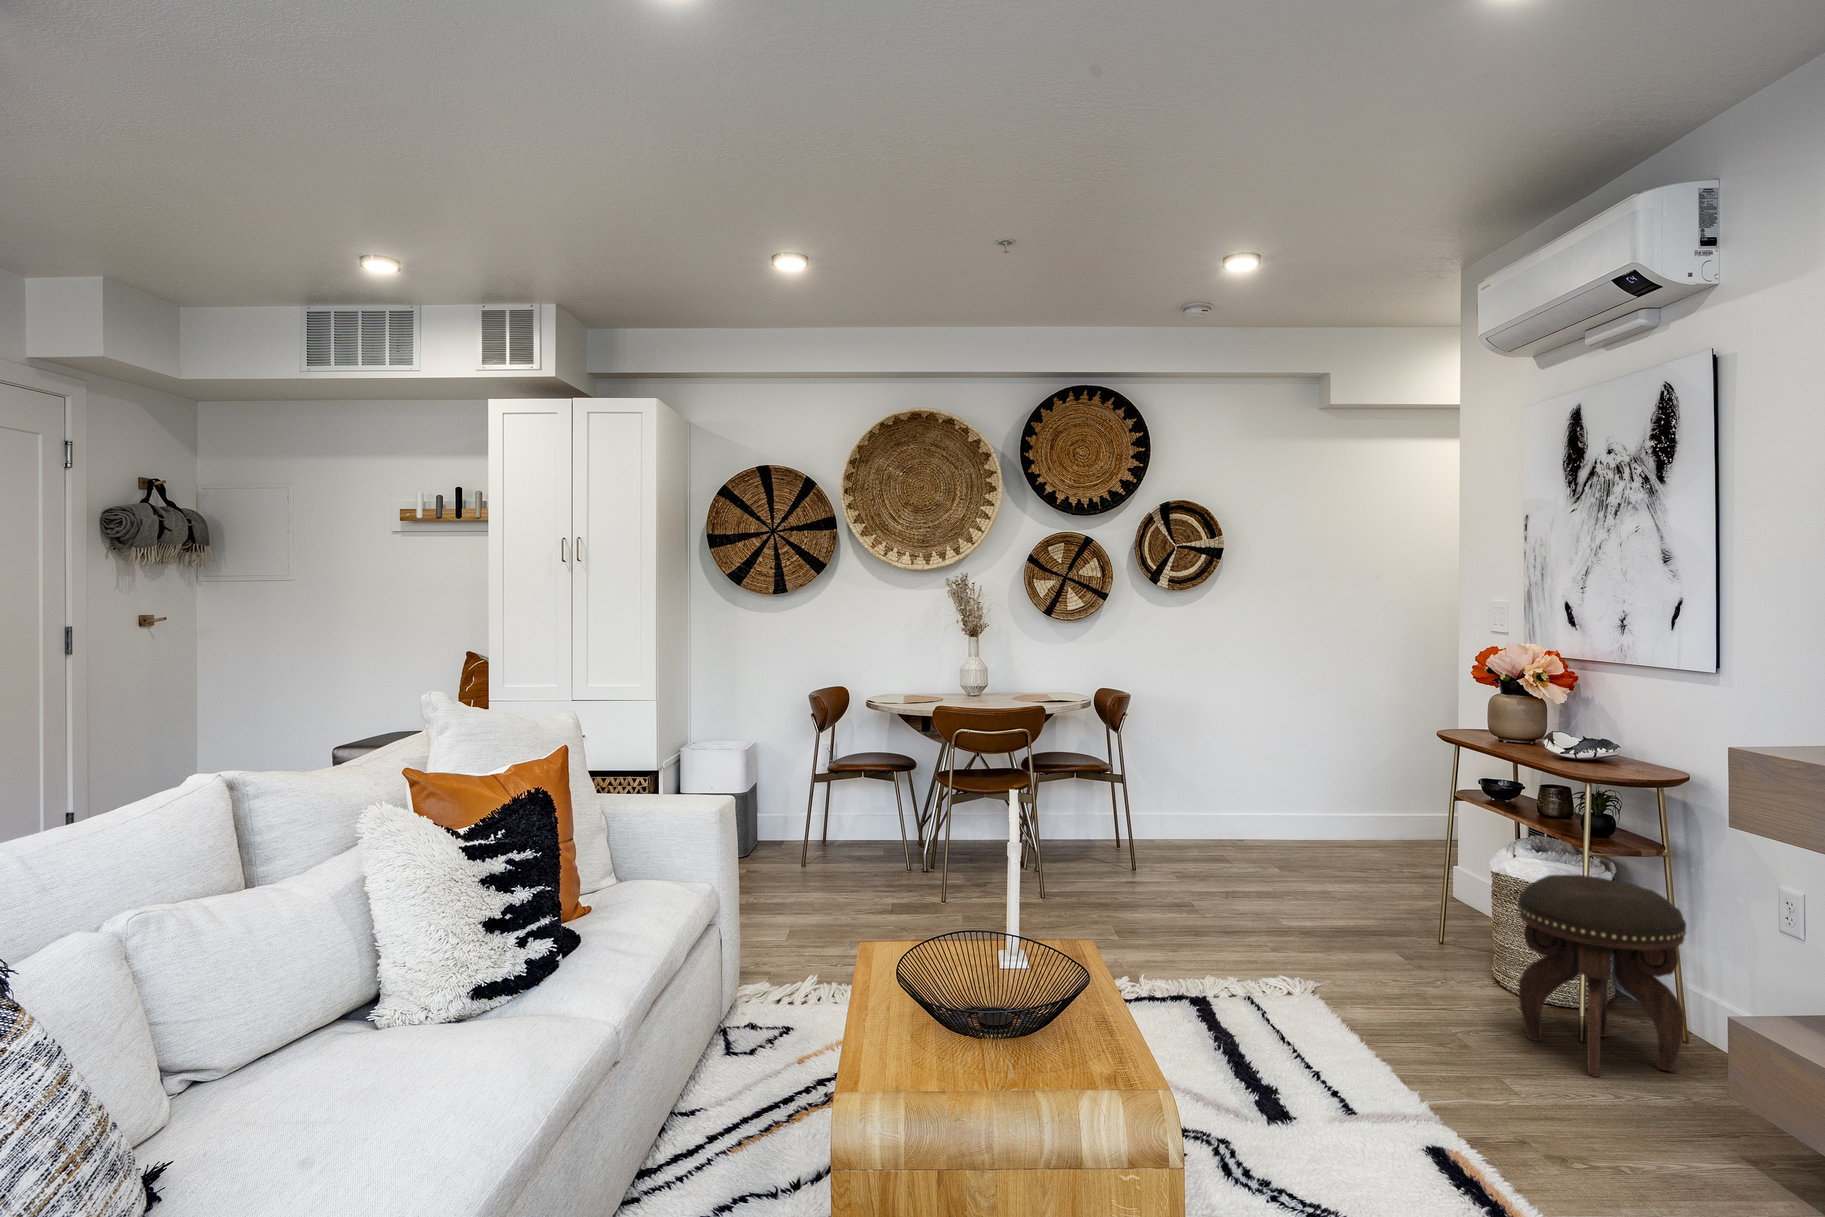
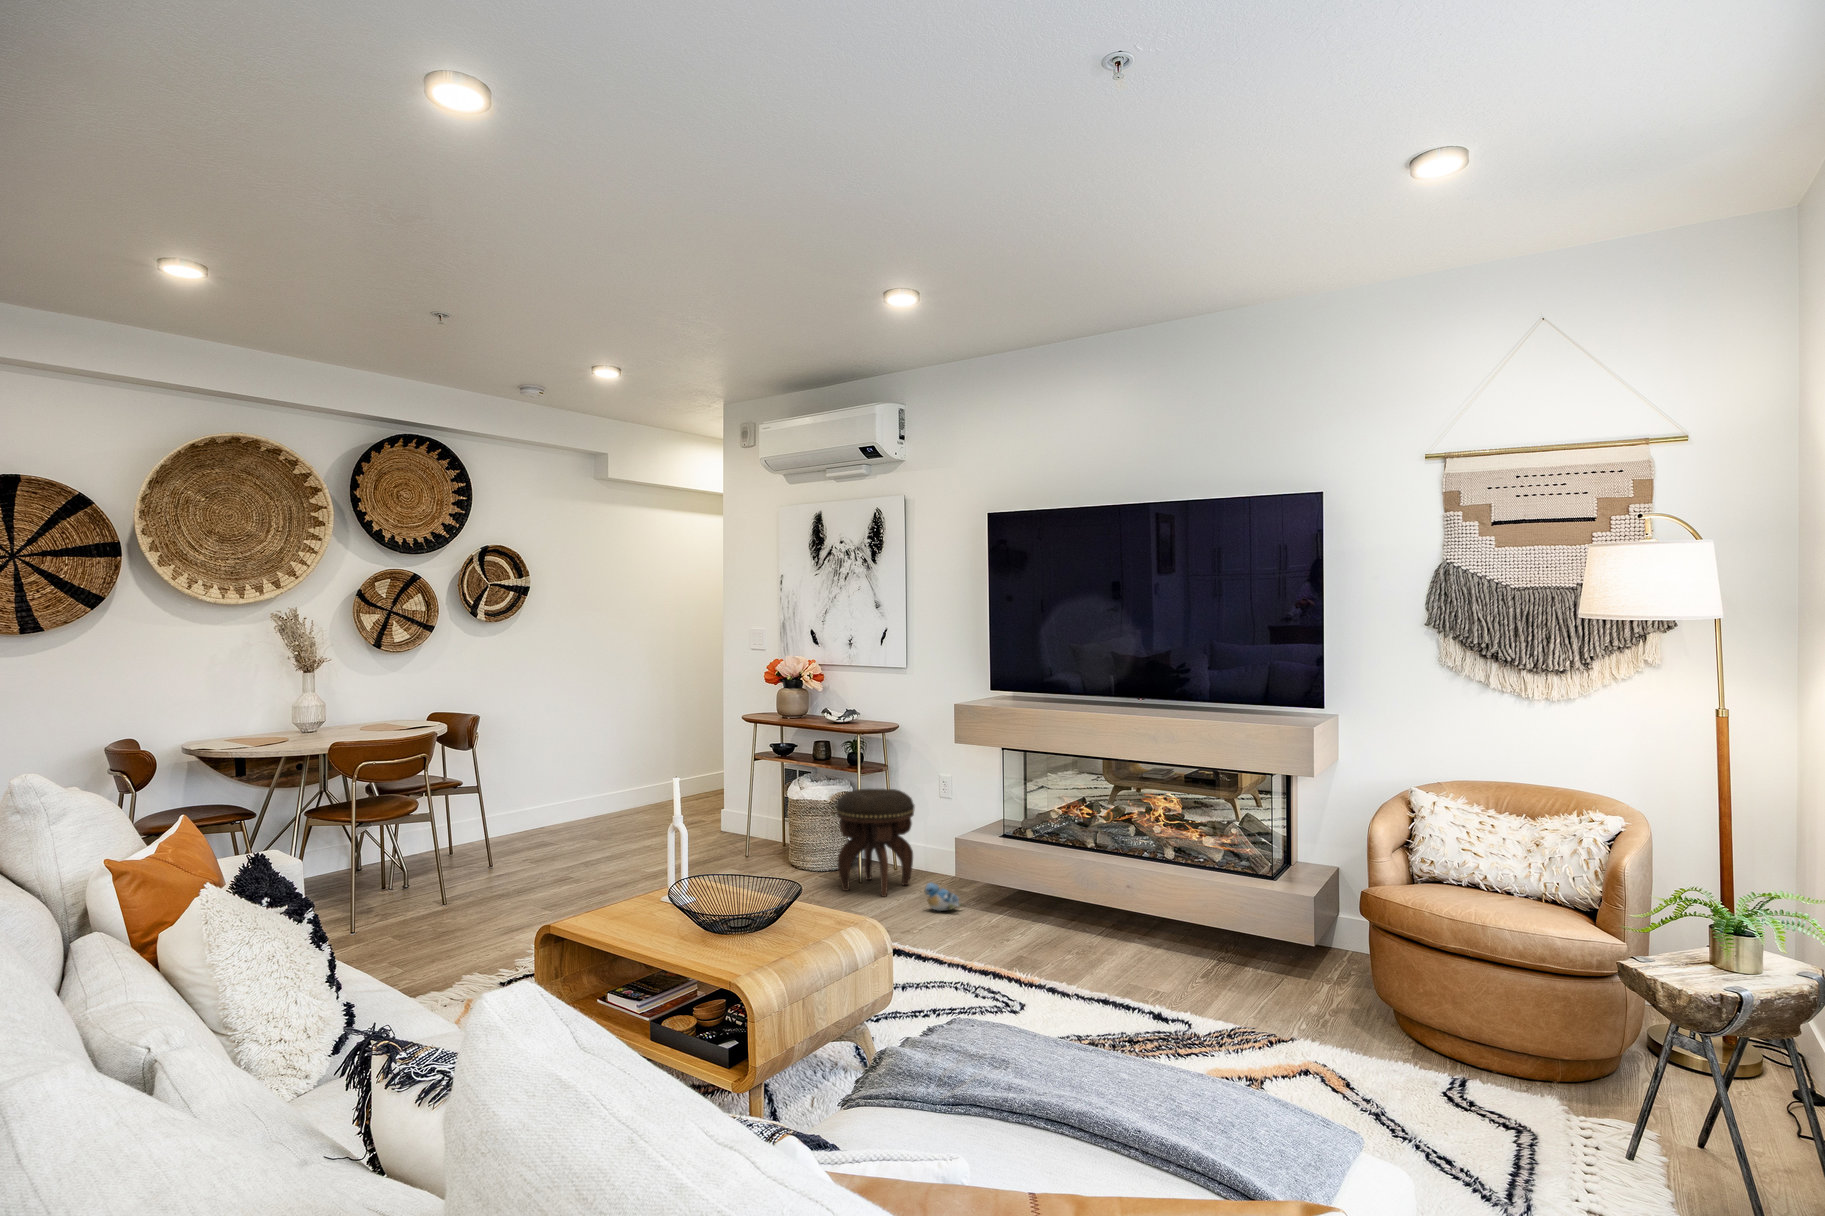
plush toy: none [1642,1083,1737,1155] -> present [925,883,962,911]

